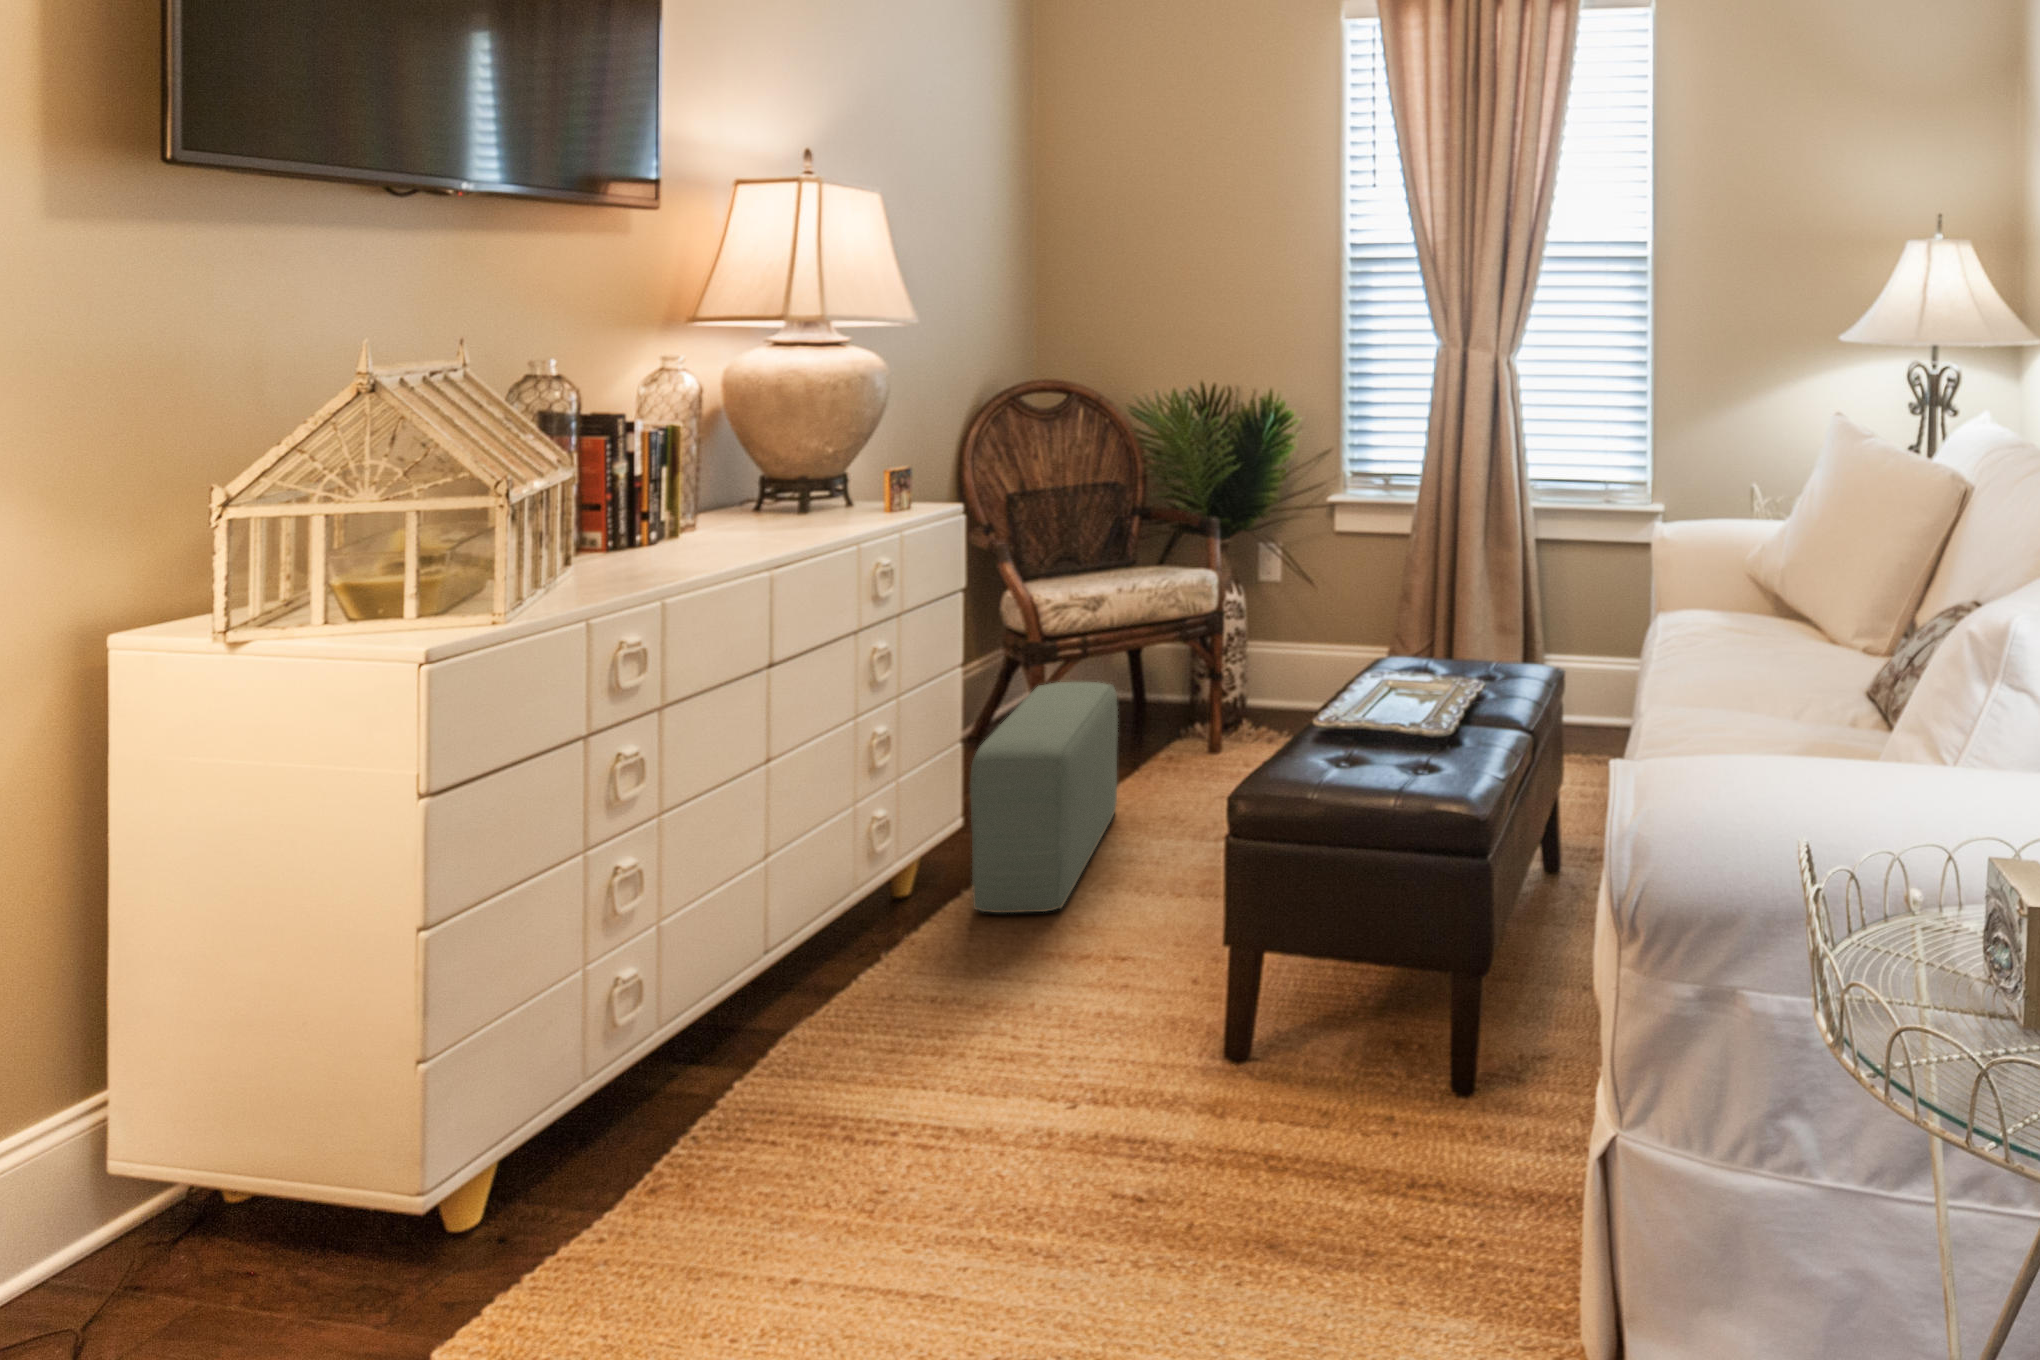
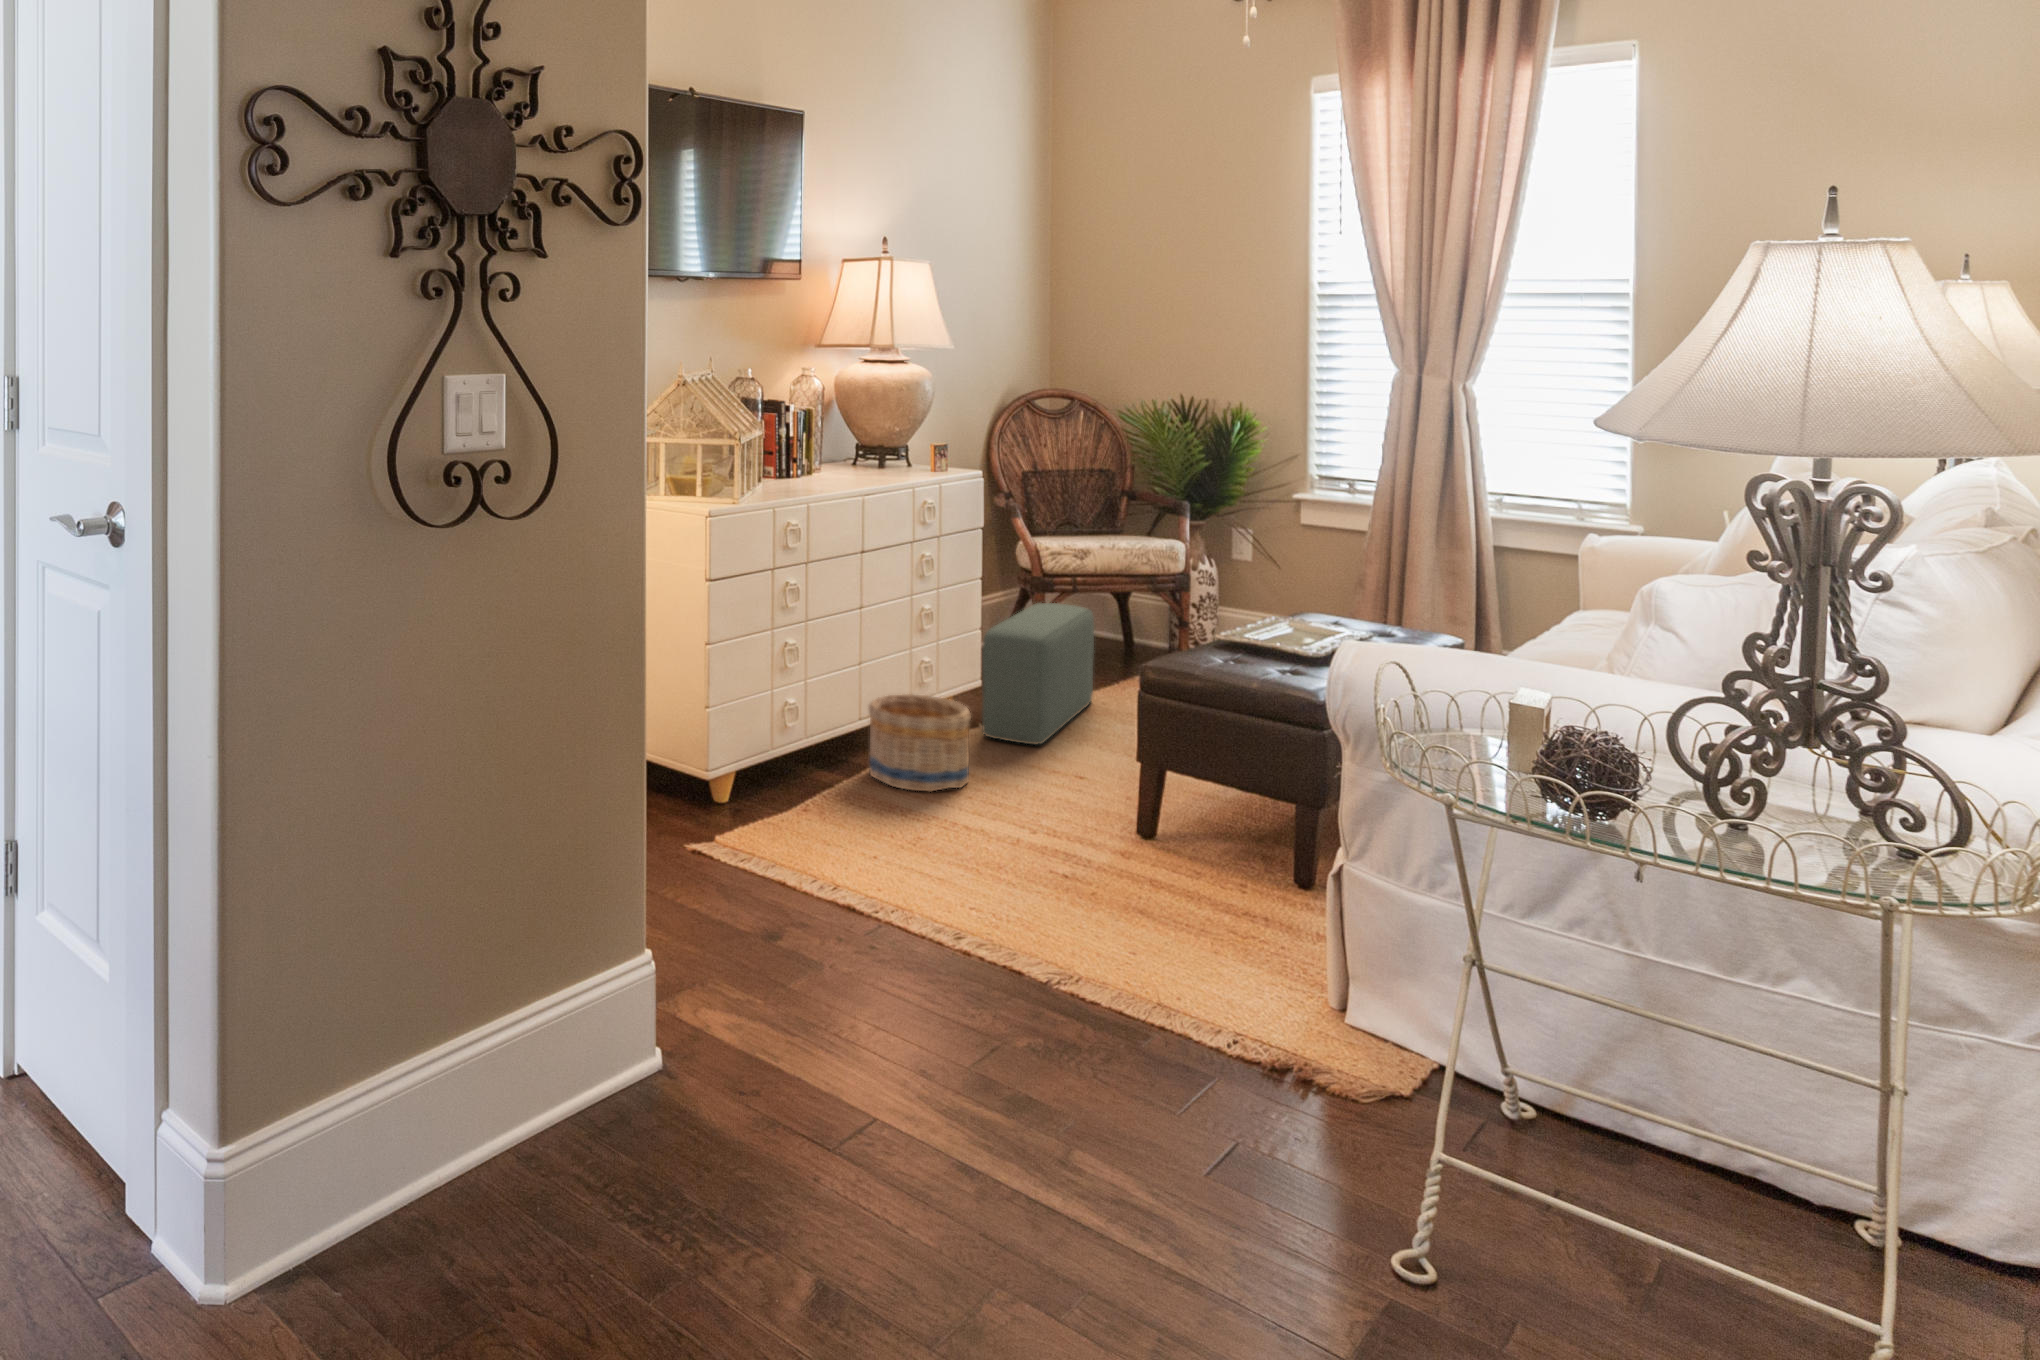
basket: none [789,882,964,1063] -> present [869,694,971,792]

